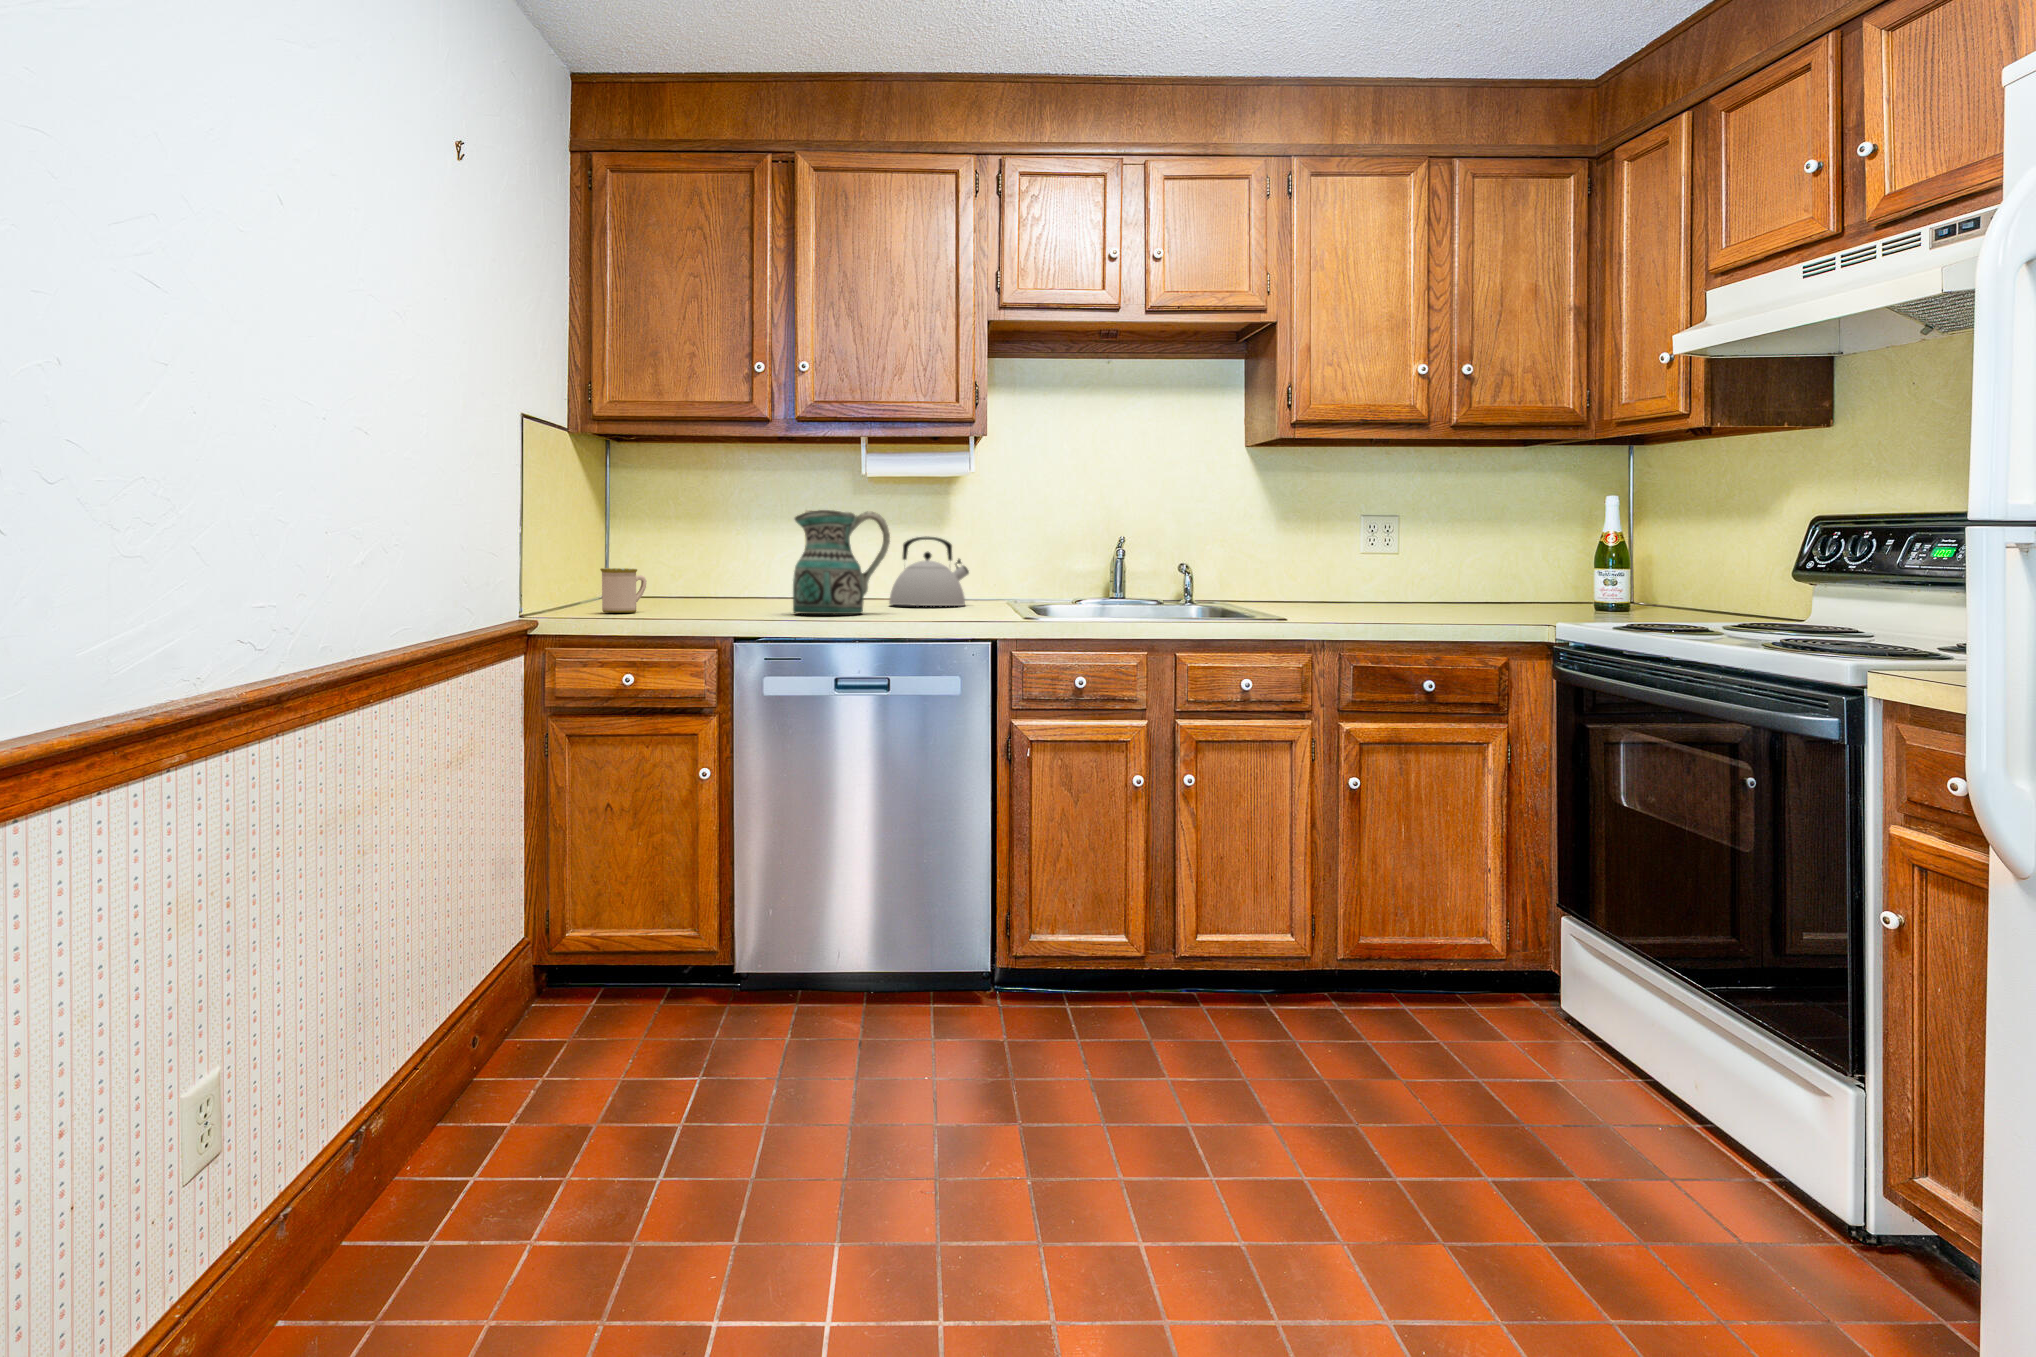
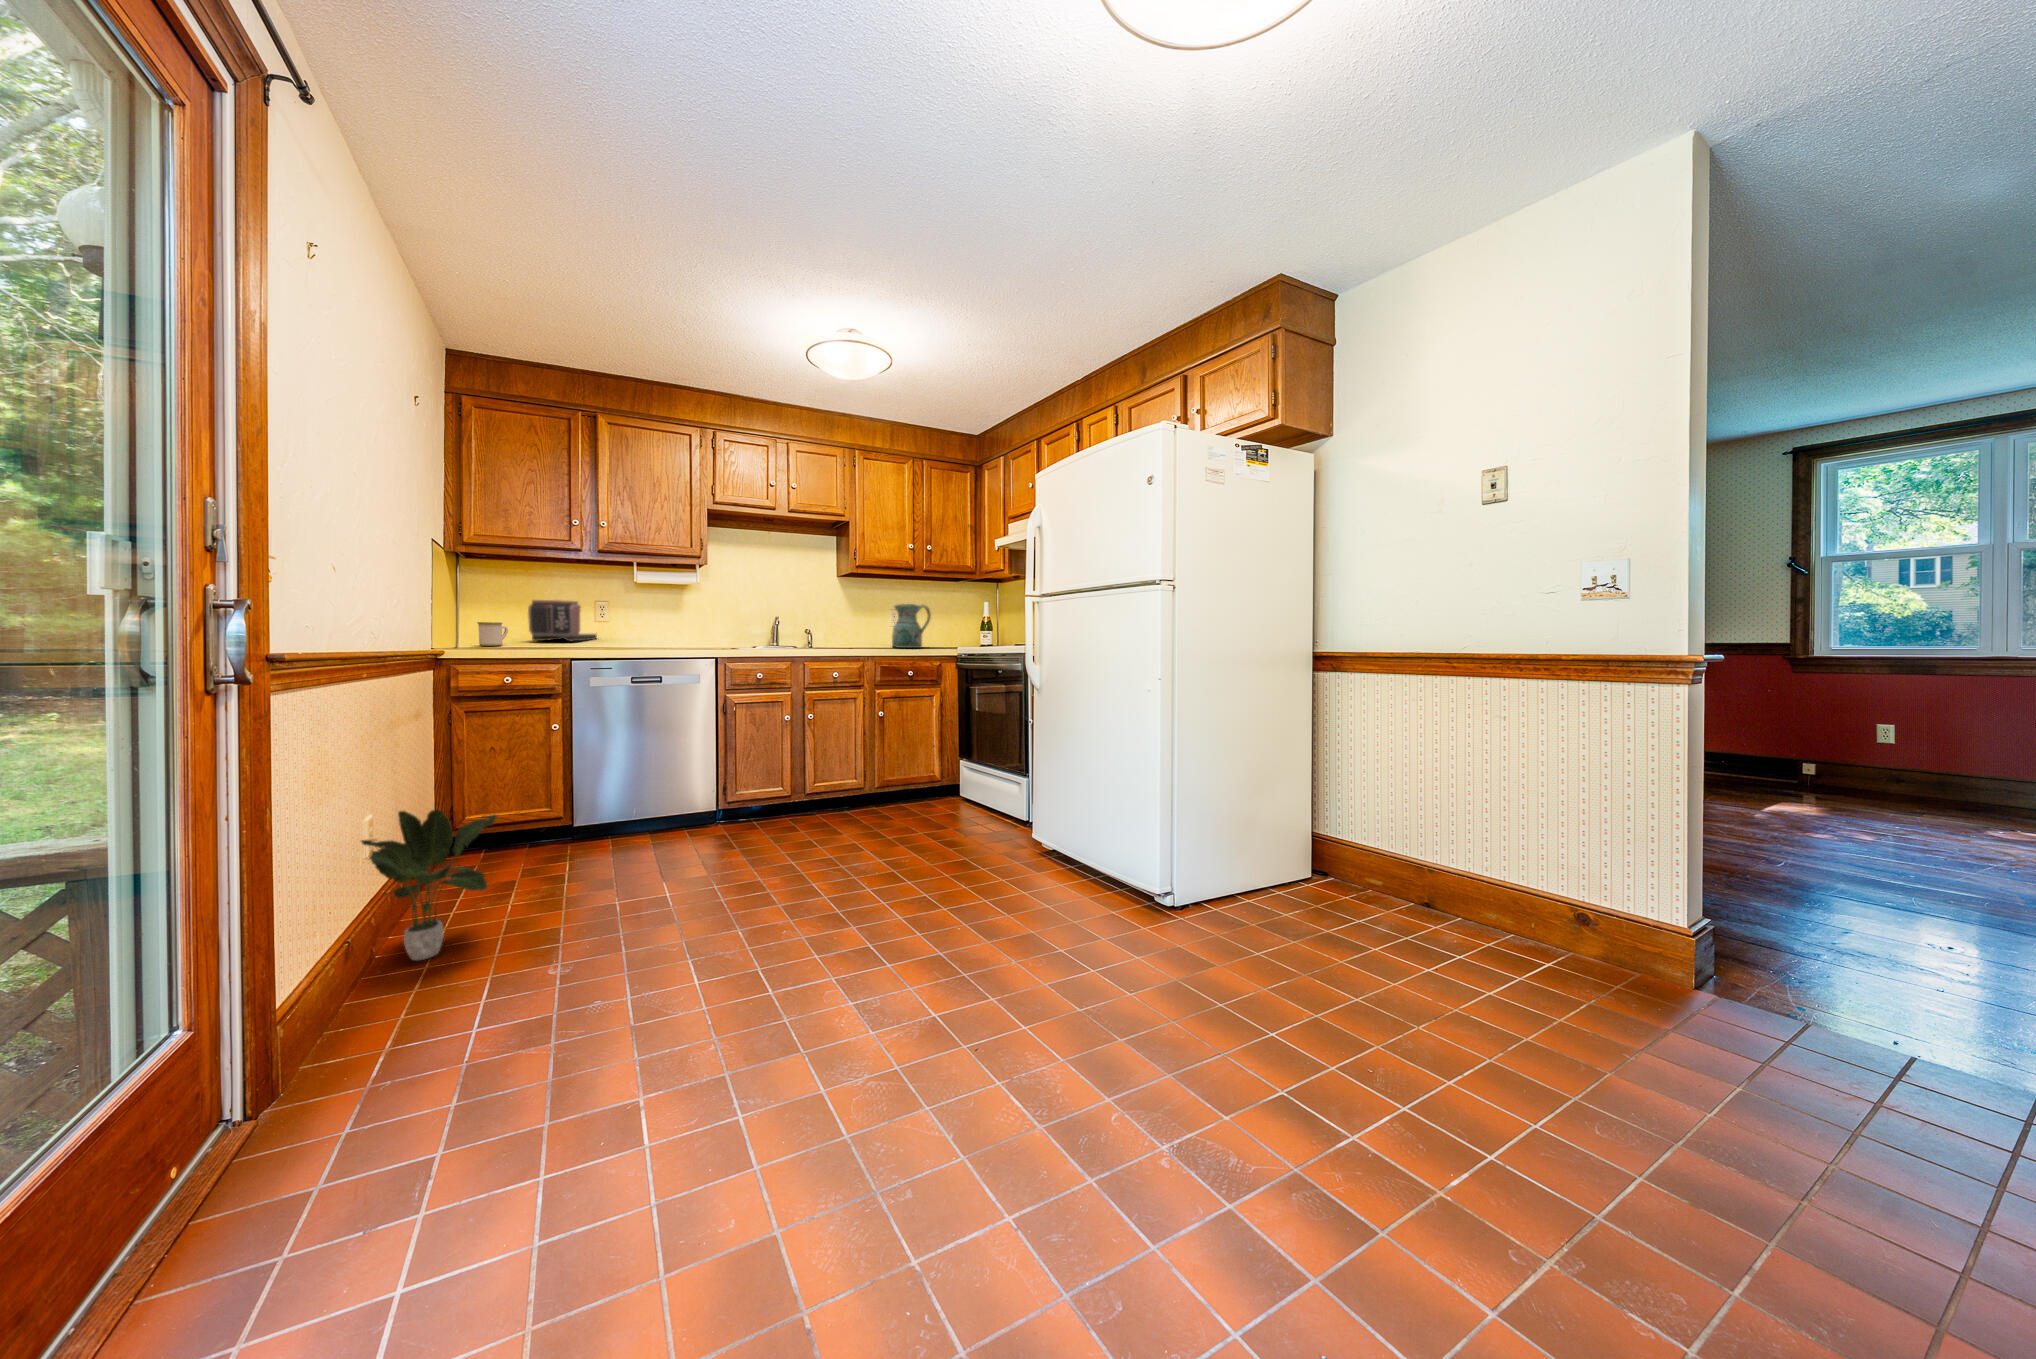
ceramic pitcher: present [793,510,890,614] -> present [892,604,931,648]
toaster: none [680,527,790,606] -> present [528,600,597,641]
kettle: present [889,537,969,606] -> none [657,607,701,641]
potted plant: none [360,928,585,1235] -> present [361,810,497,961]

